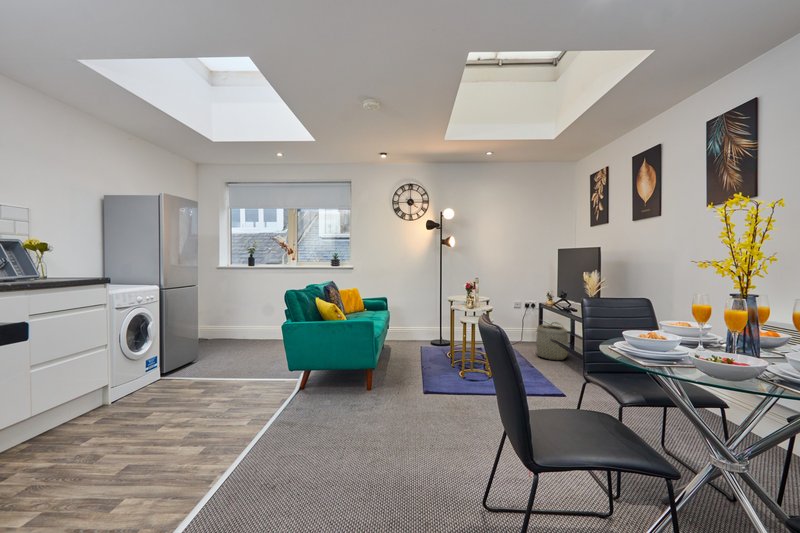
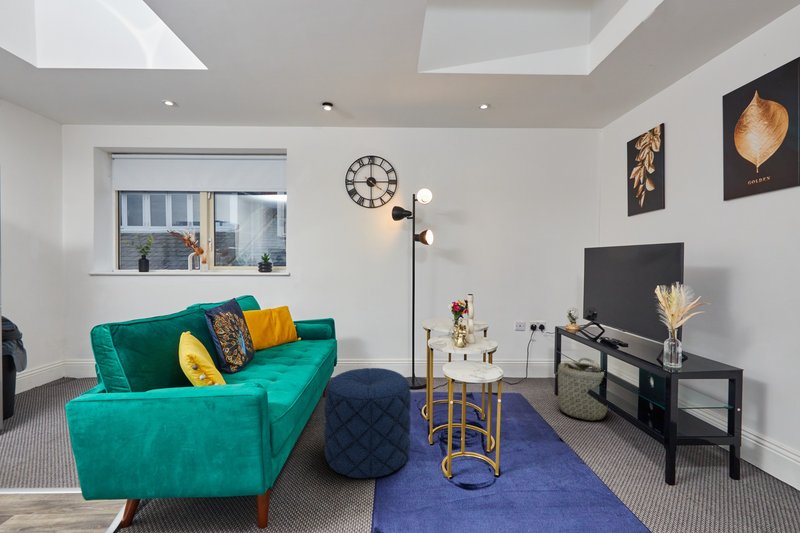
pouf: none [392,323,442,378] -> present [324,368,411,478]

